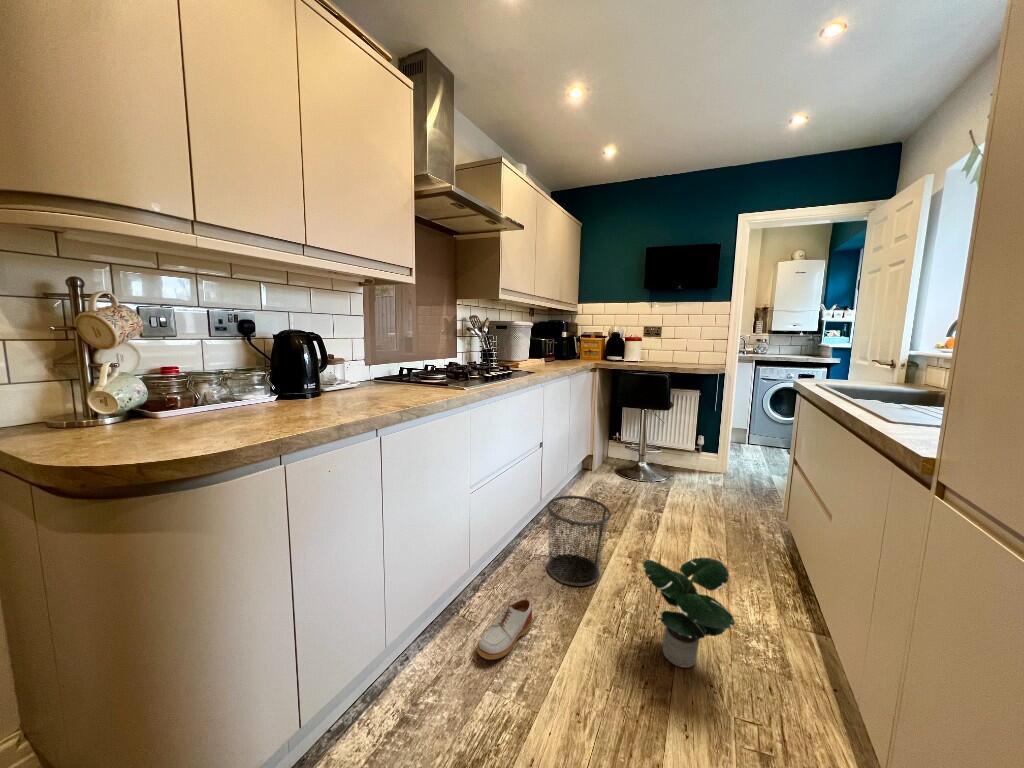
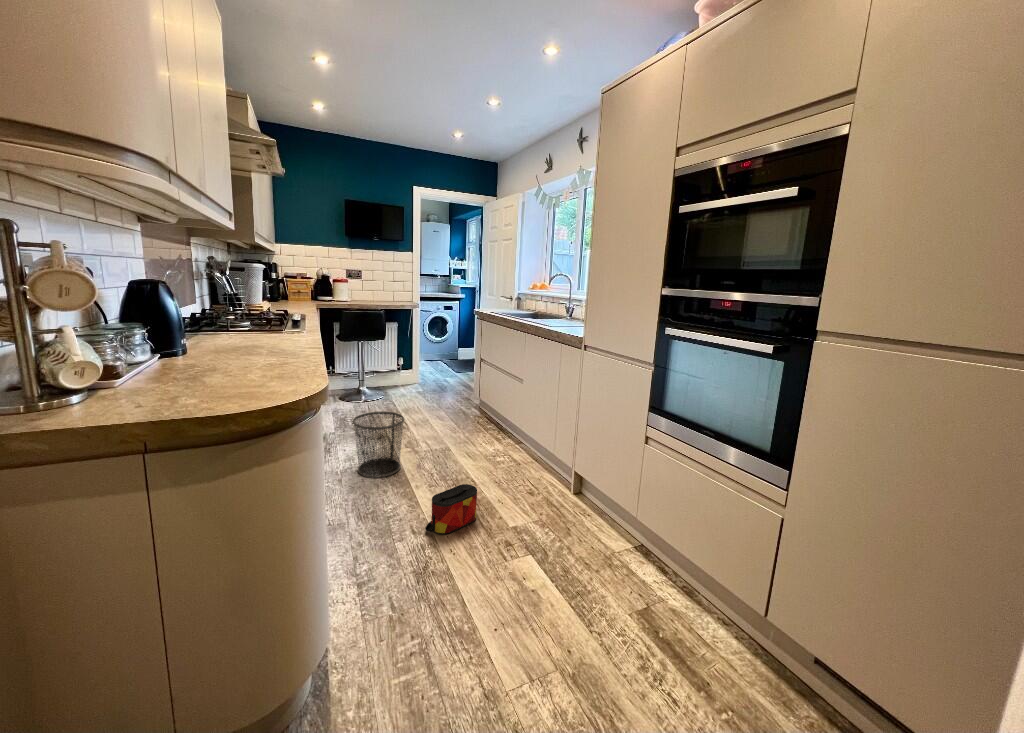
potted plant: present [643,558,734,668] -> none [449,417,506,483]
shoe: present [477,599,533,659] -> none [364,488,388,531]
bag: none [531,654,629,737] -> present [425,484,477,534]

